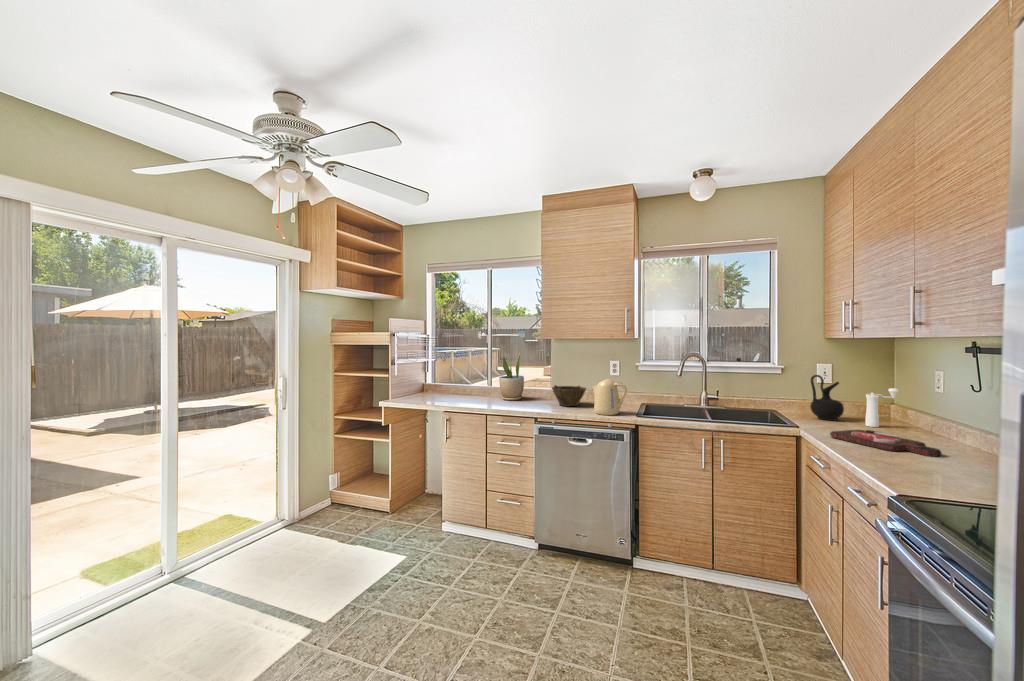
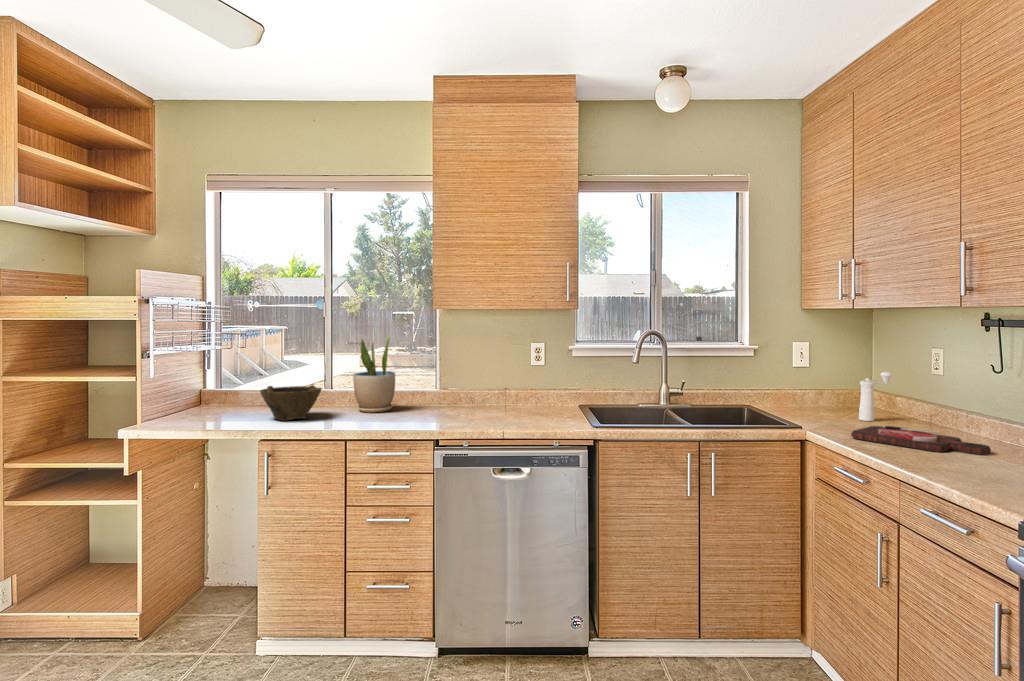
ceramic jug: present [810,375,844,421] -> none [792,358,831,416]
kettle: present [592,379,627,415] -> none [518,371,574,427]
bowl: present [552,385,586,406] -> present [260,385,322,421]

